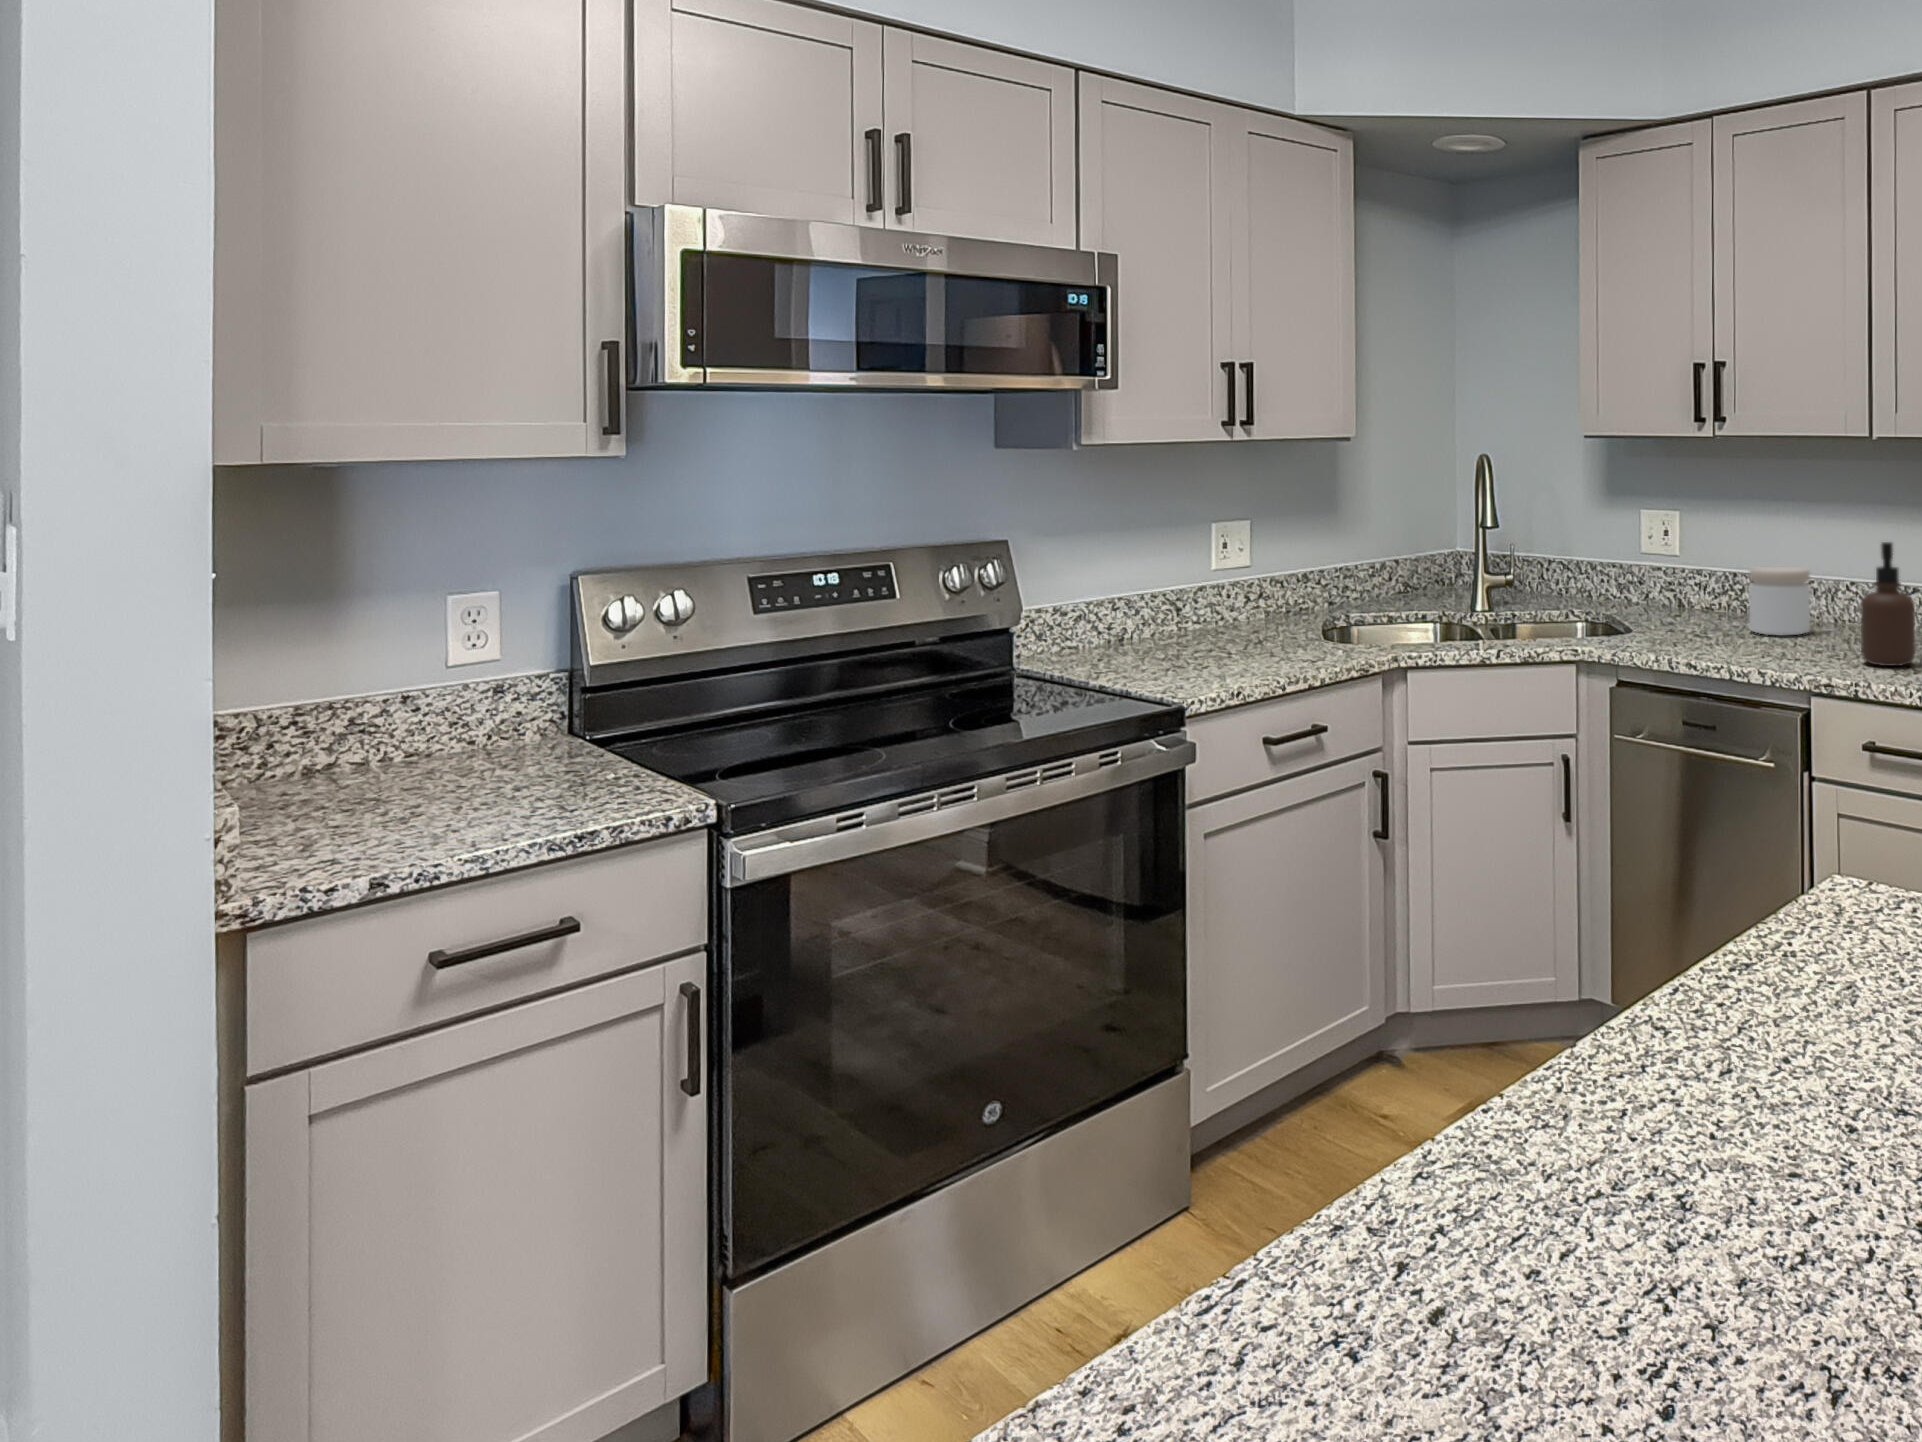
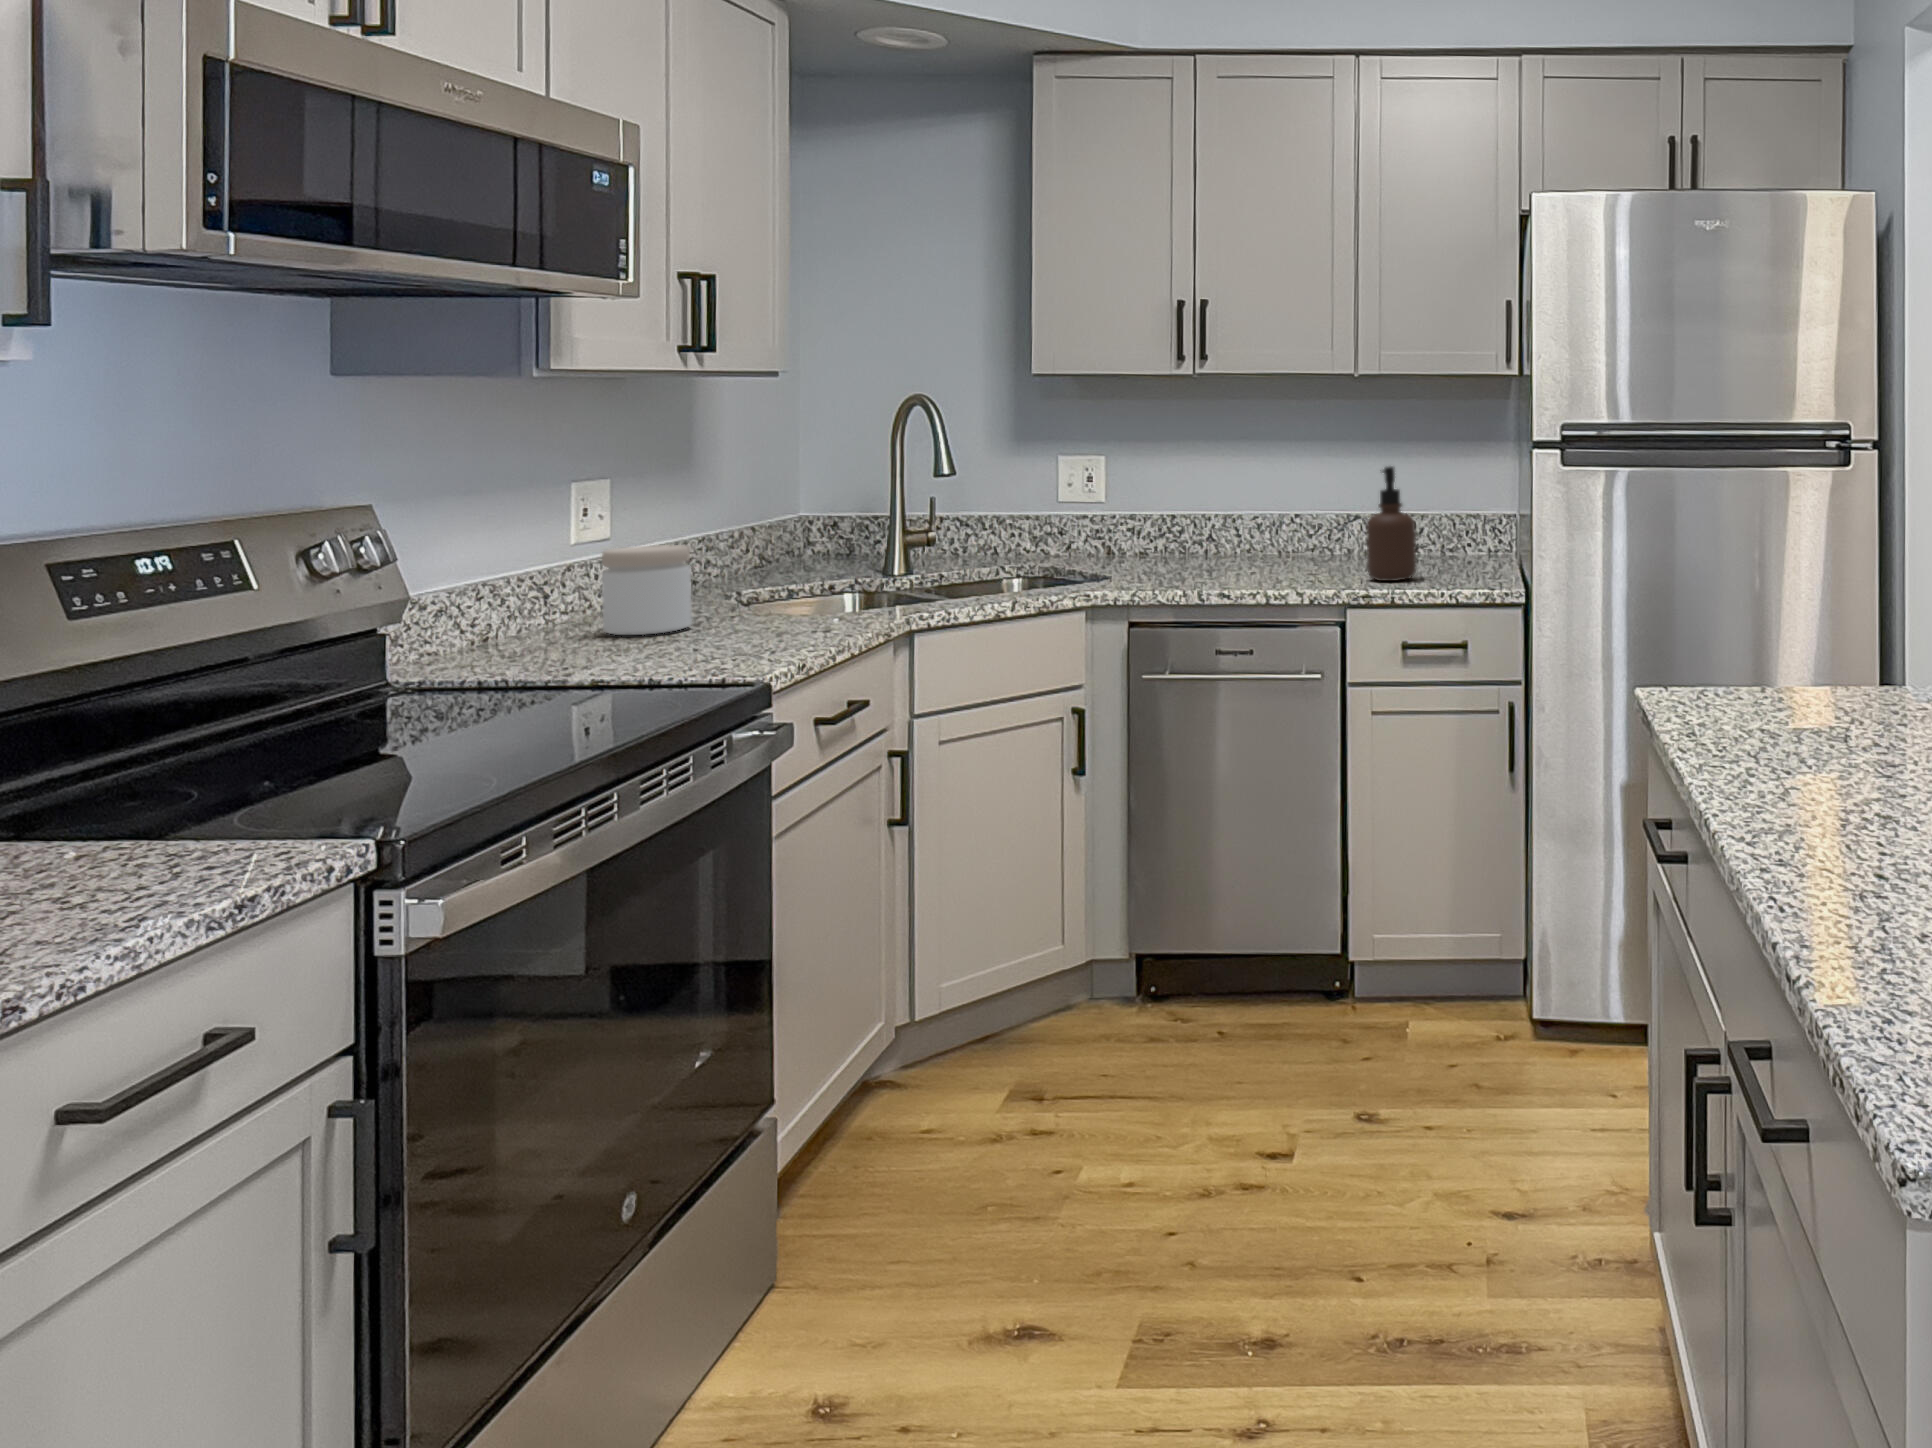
jar: present [1749,567,1810,635] -> present [602,545,692,635]

